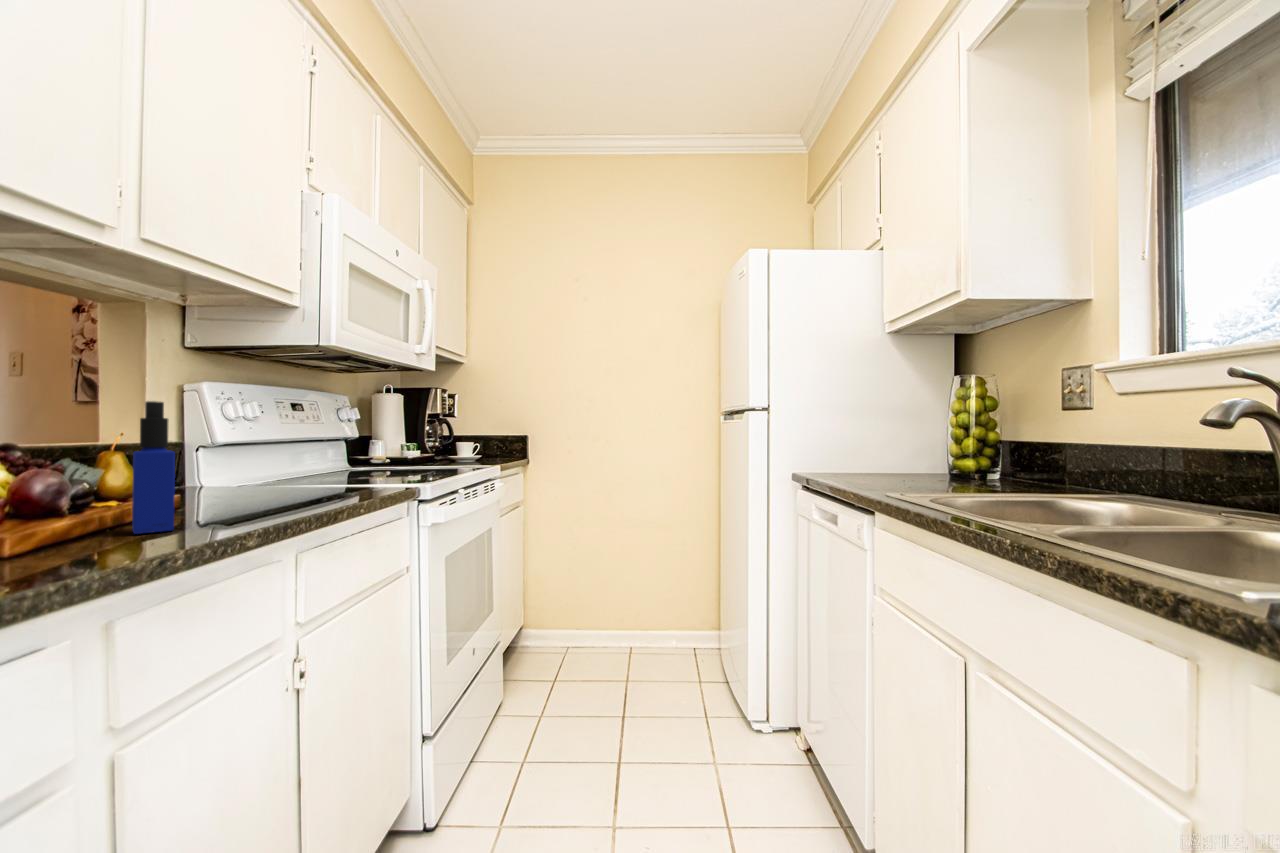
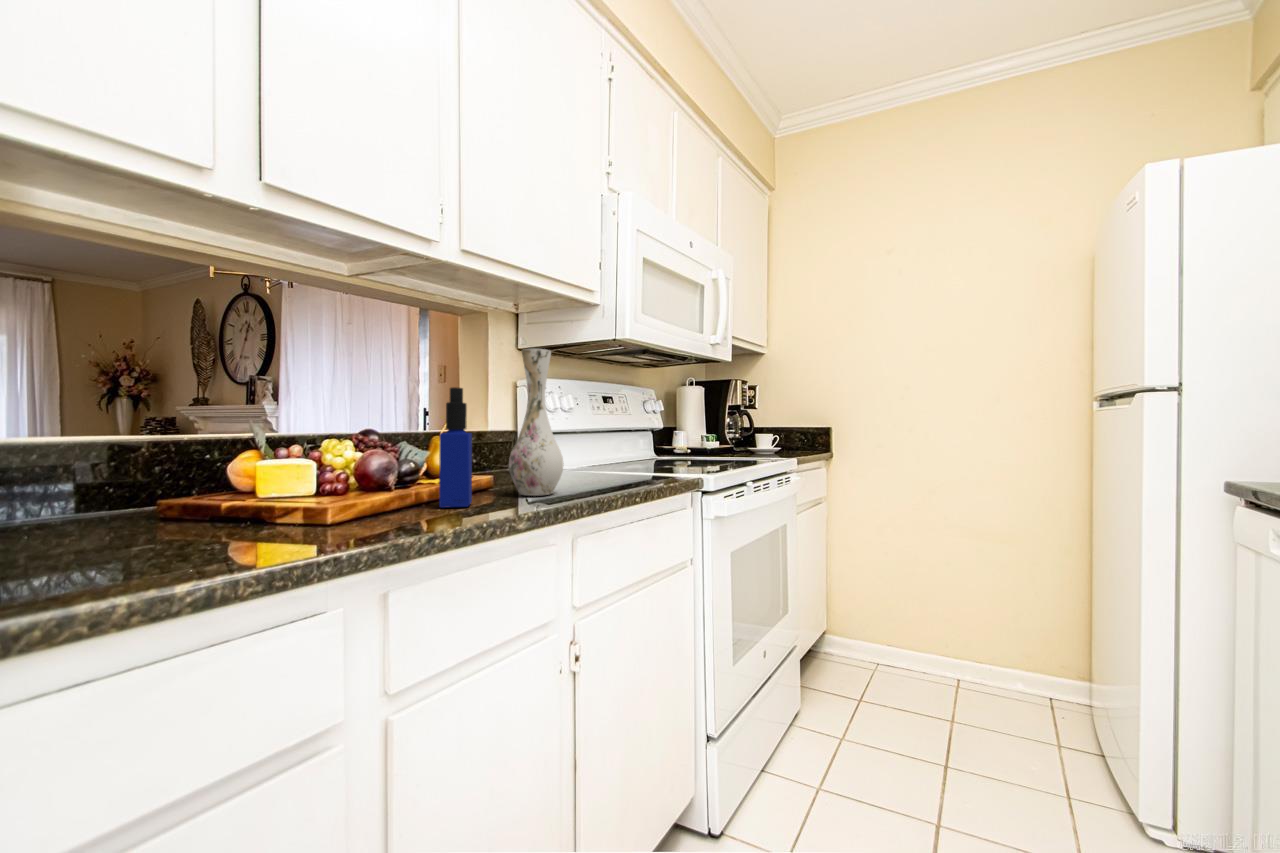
vase: none [210,361,280,515] -> present [509,349,564,496]

